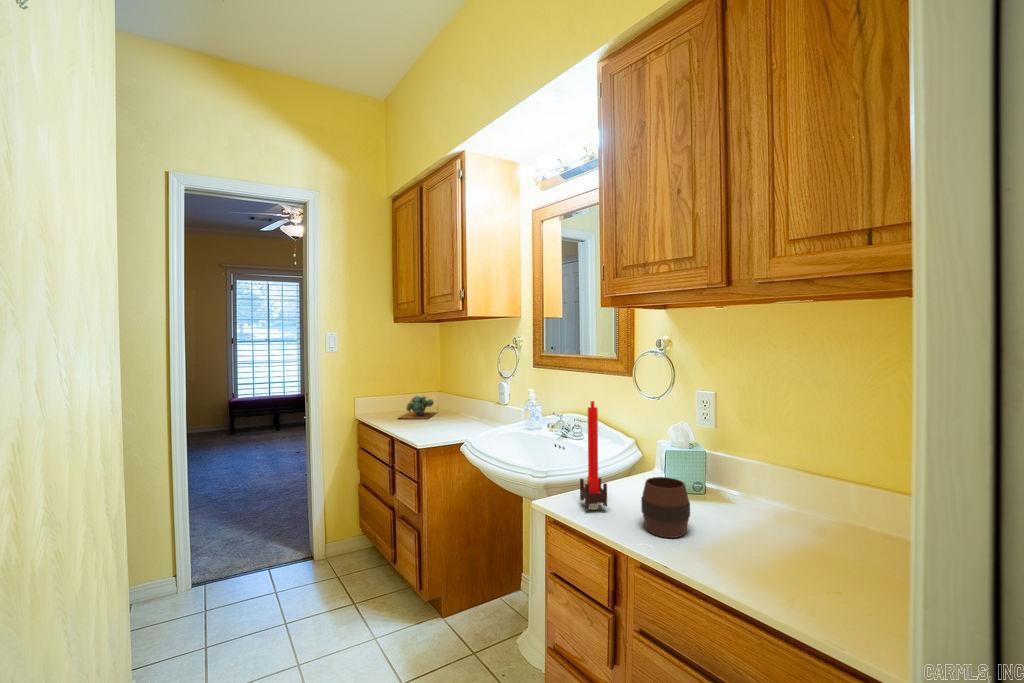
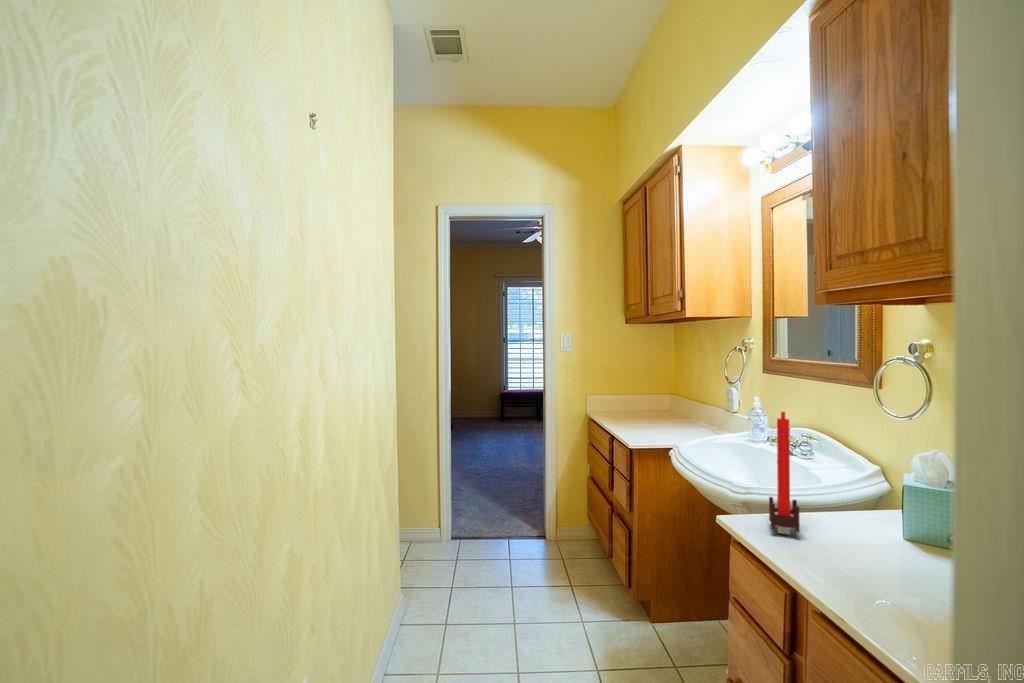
succulent plant: present [399,396,436,419] -> none [623,396,665,421]
cup: present [641,477,690,538] -> none [835,509,906,585]

